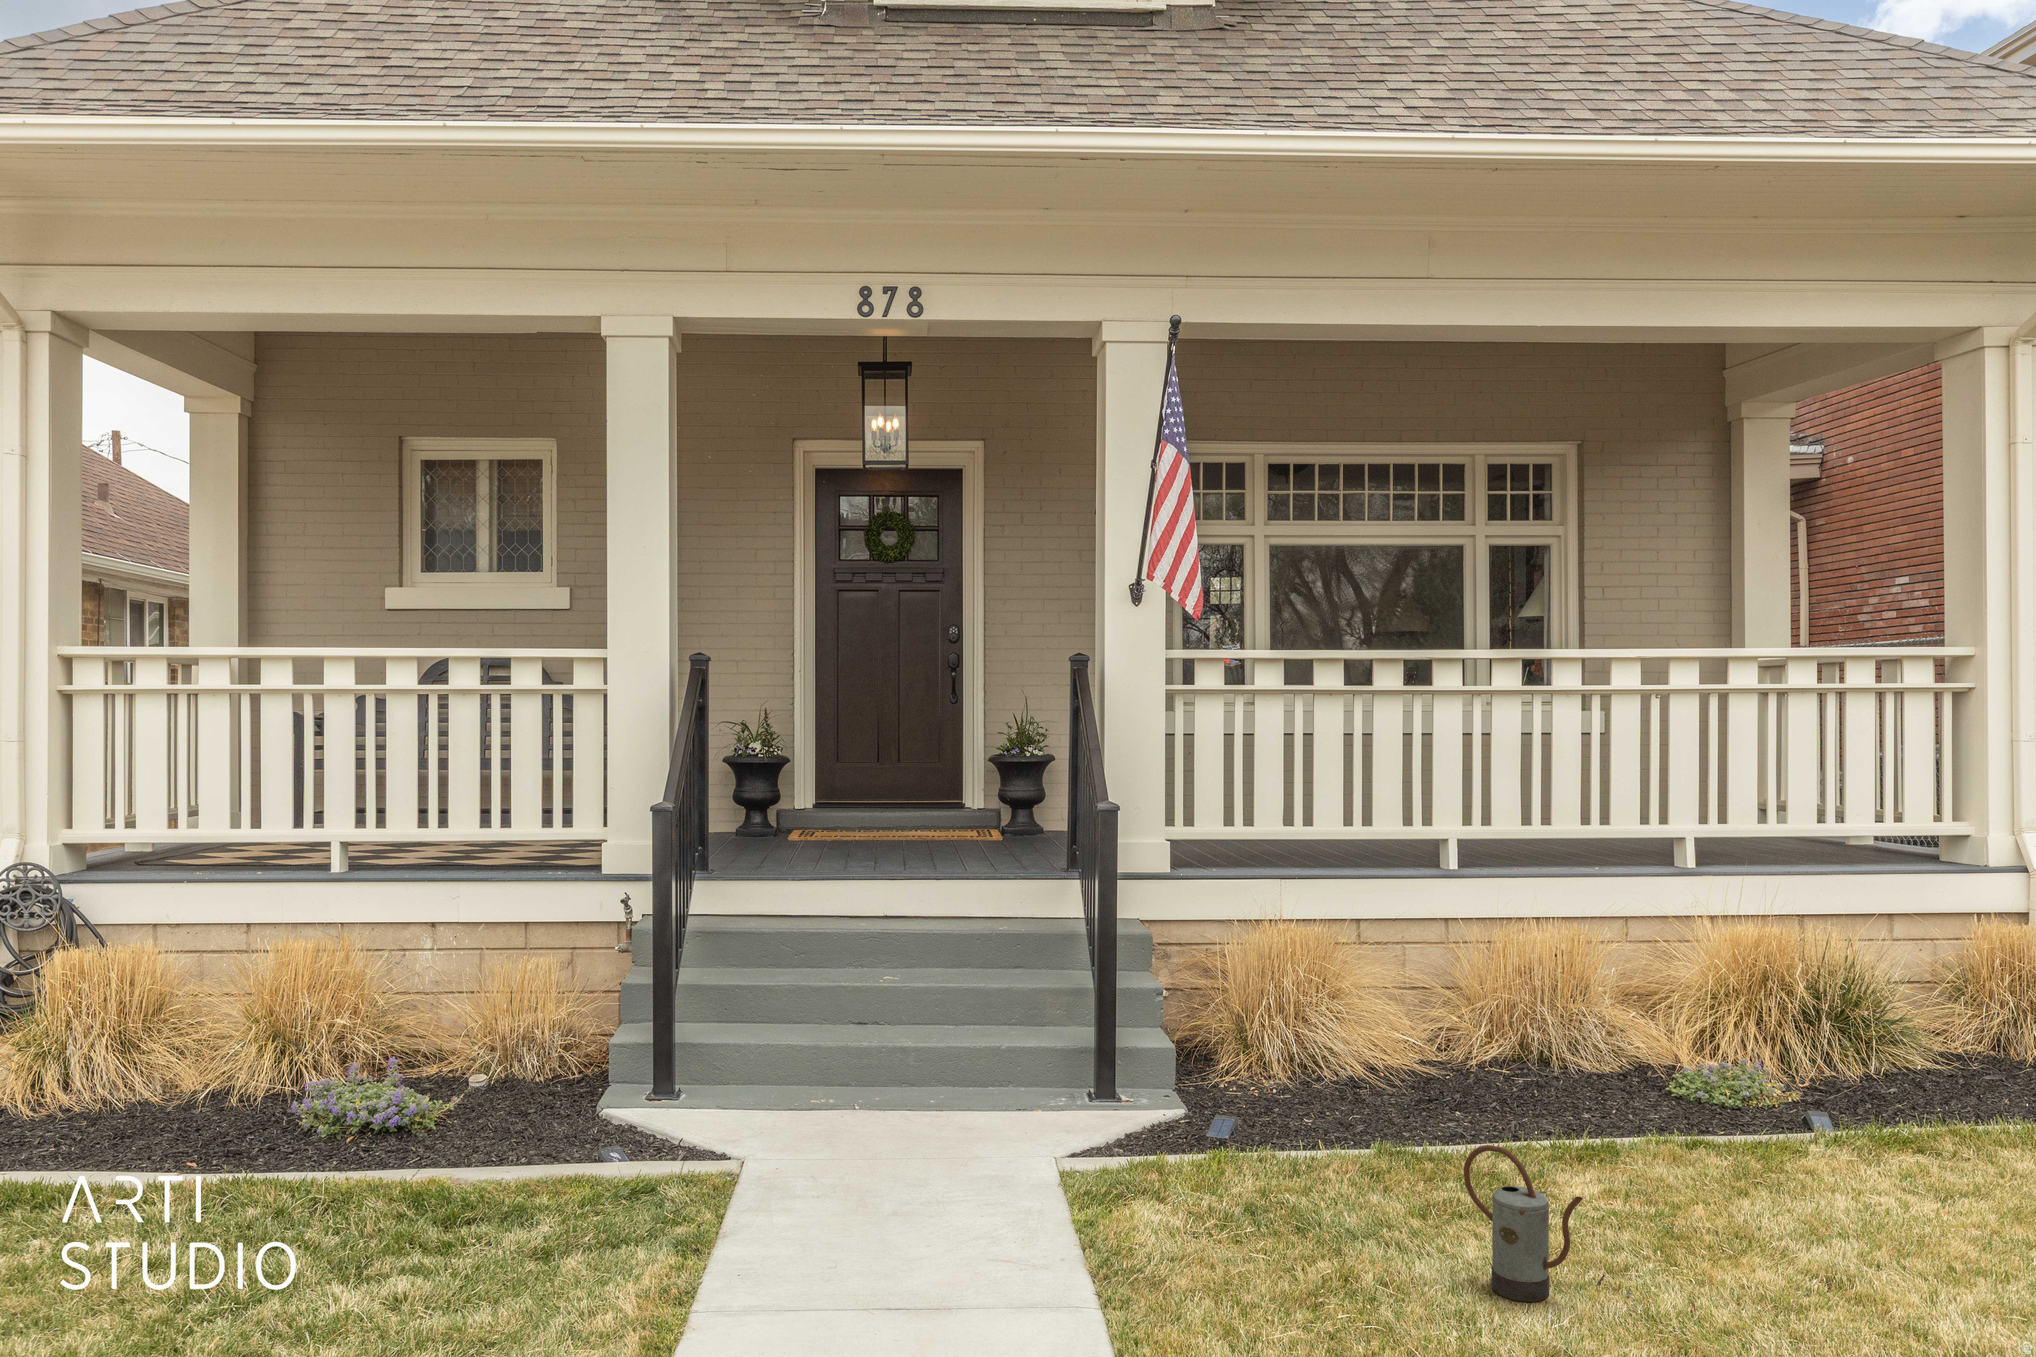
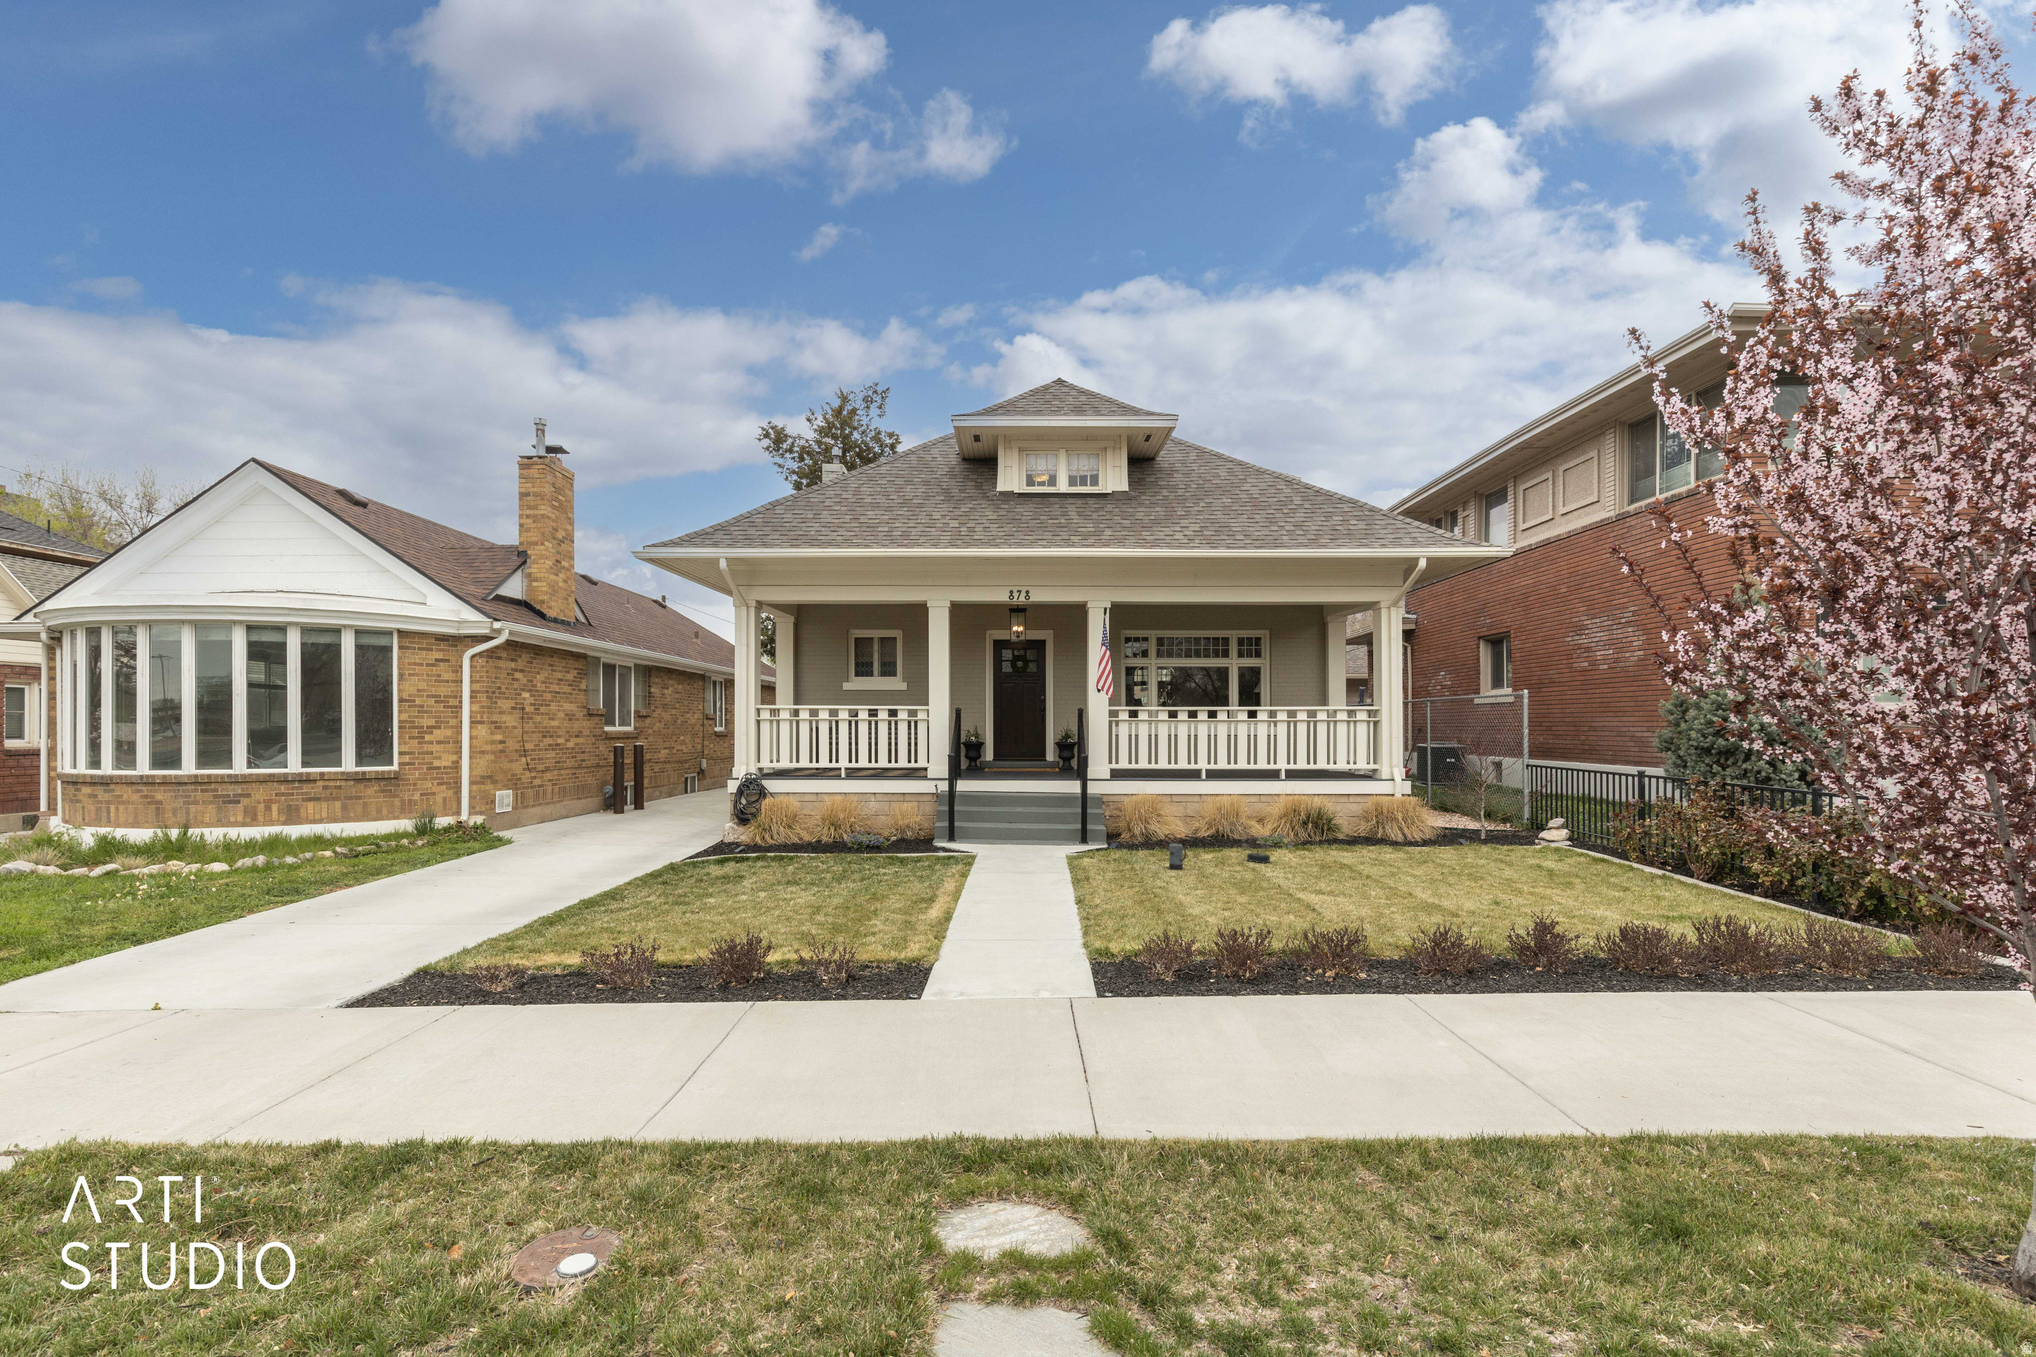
decorative plant: none [1717,1104,1853,1235] -> present [1243,837,1270,863]

